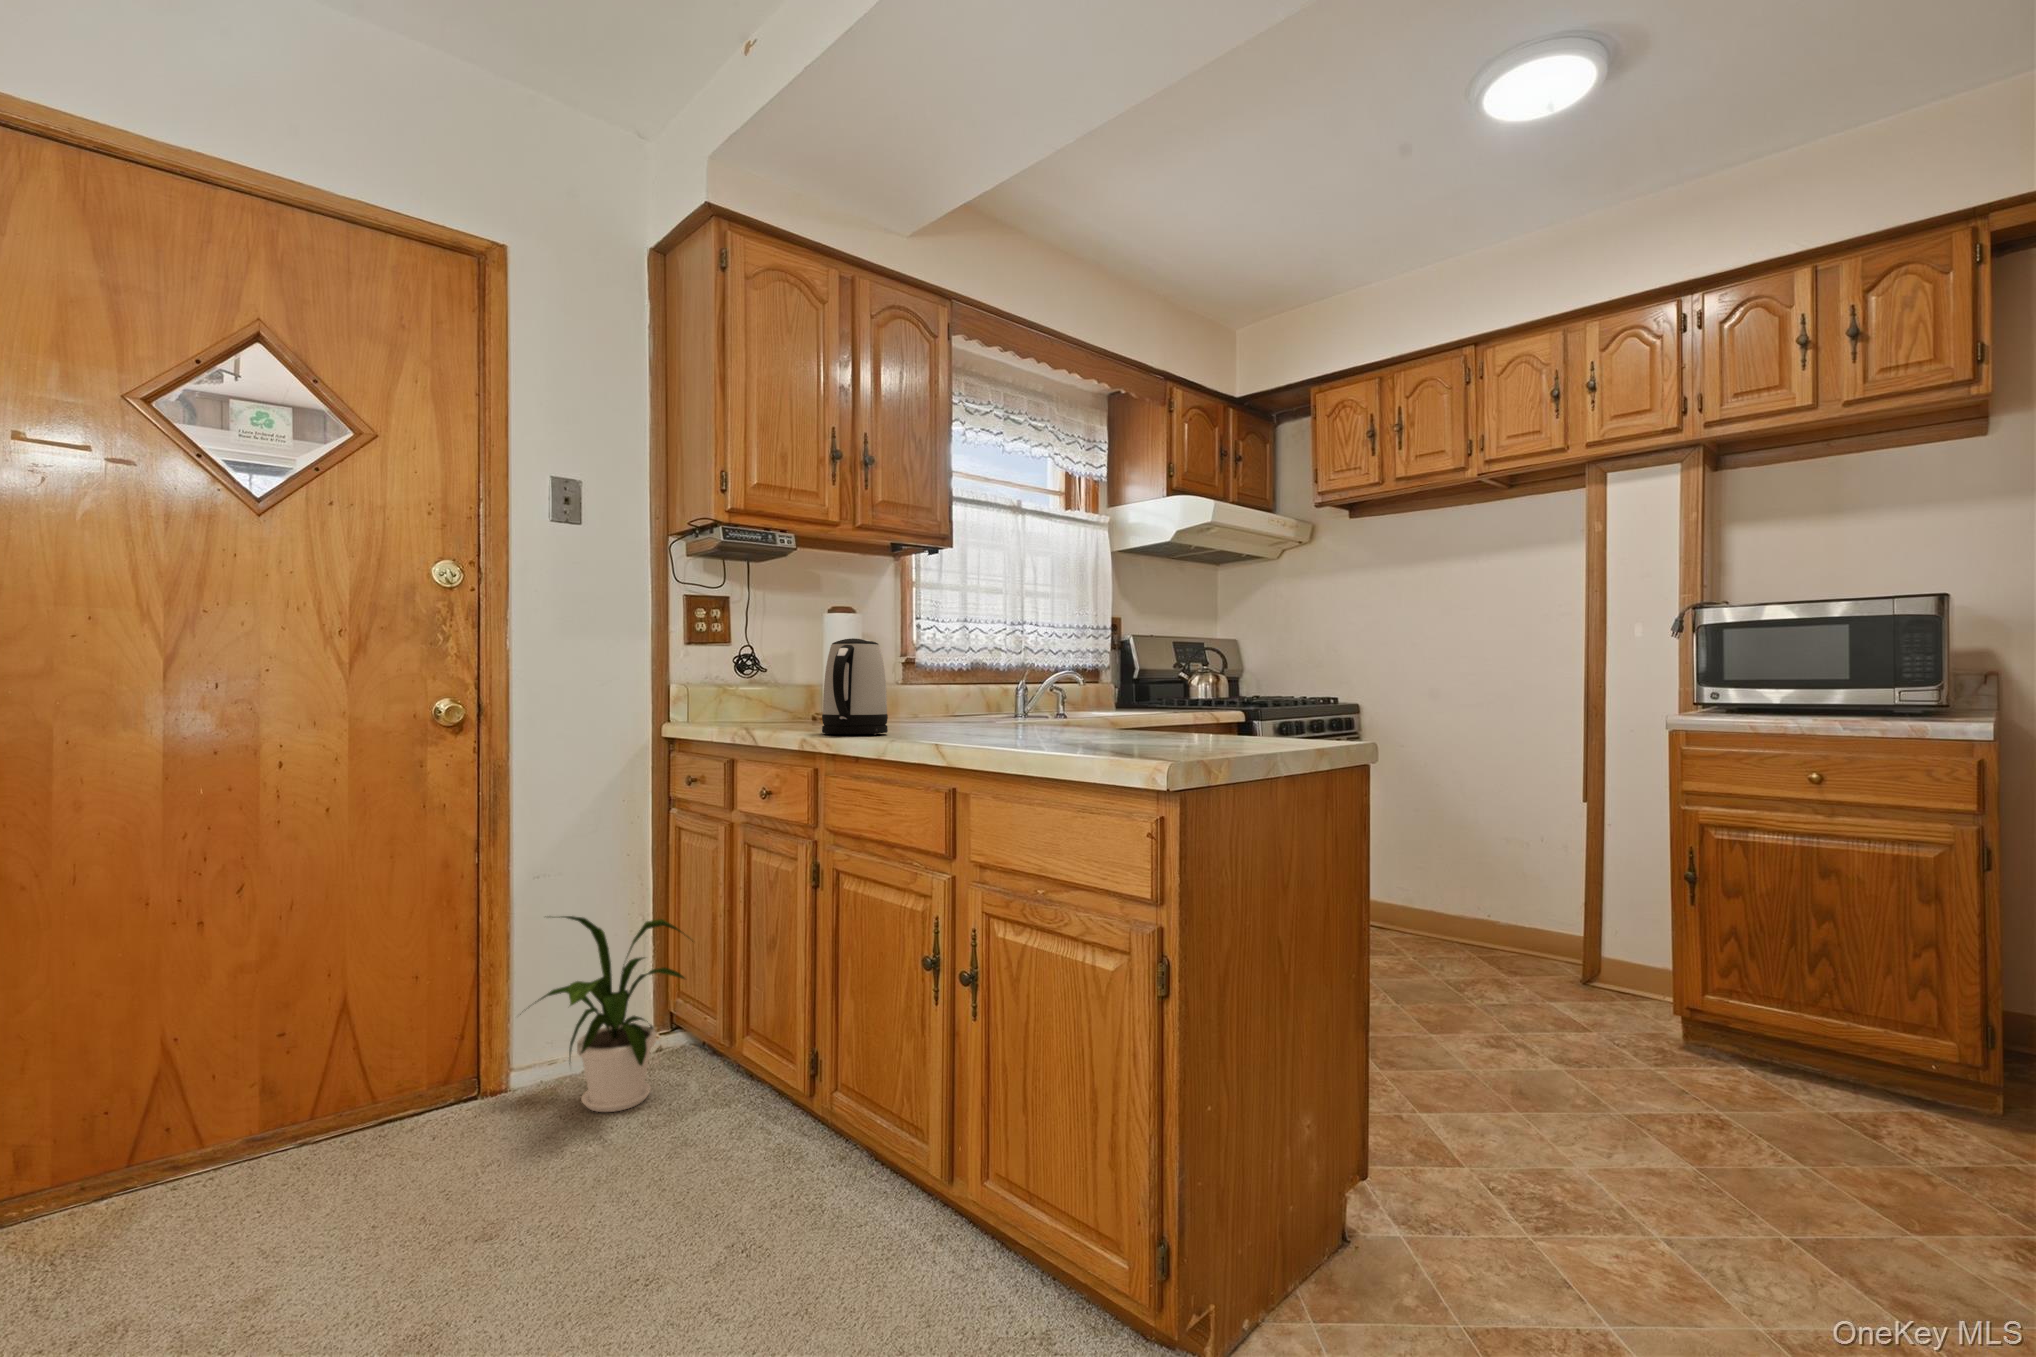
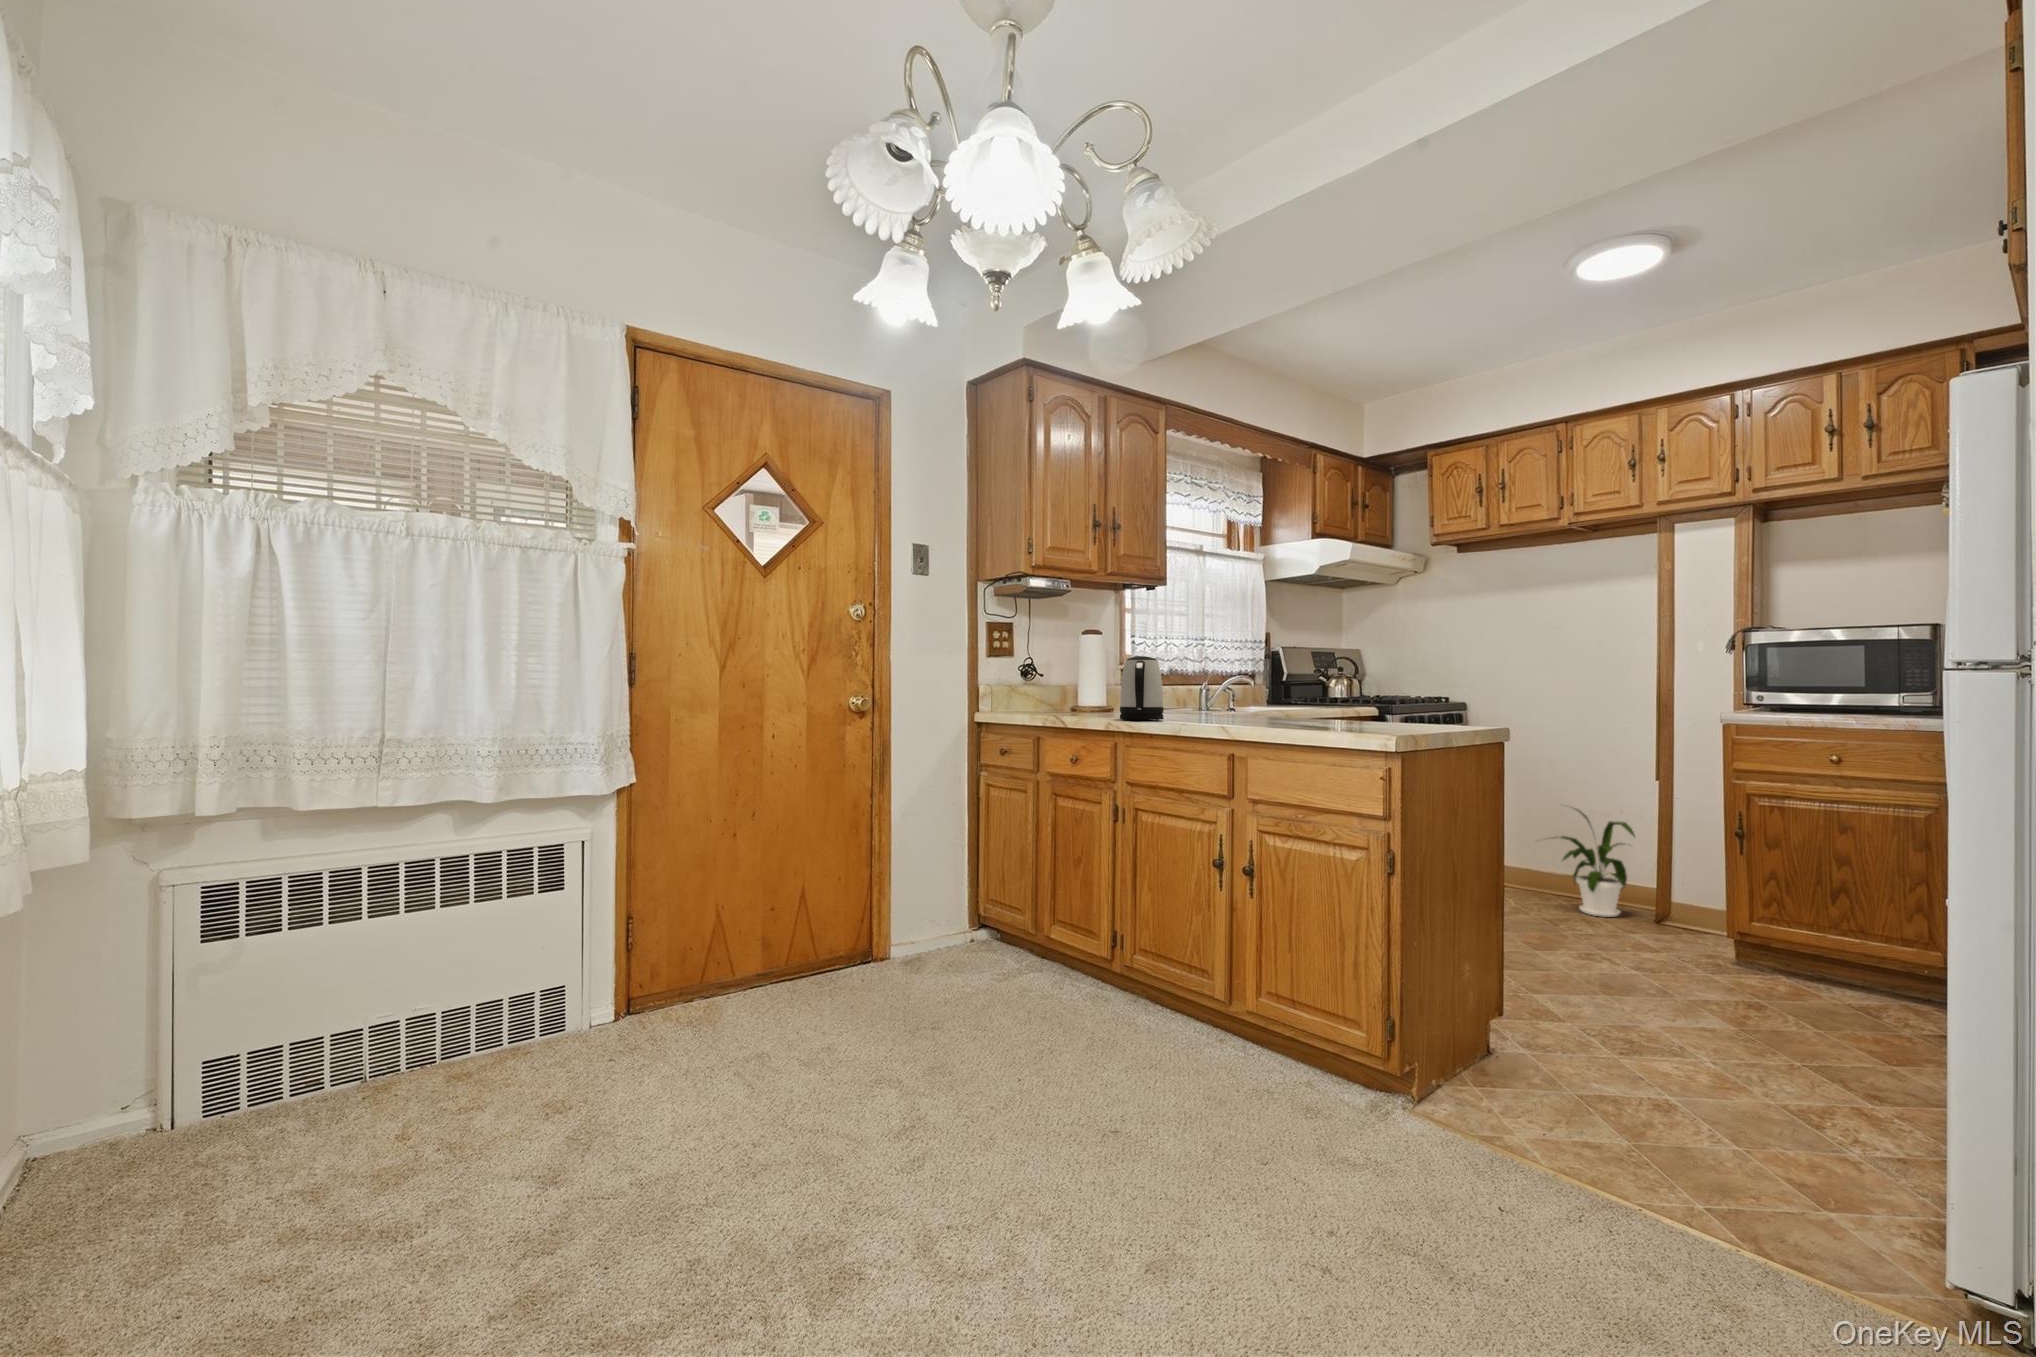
house plant: present [520,916,685,1112] -> present [1561,809,1635,917]

